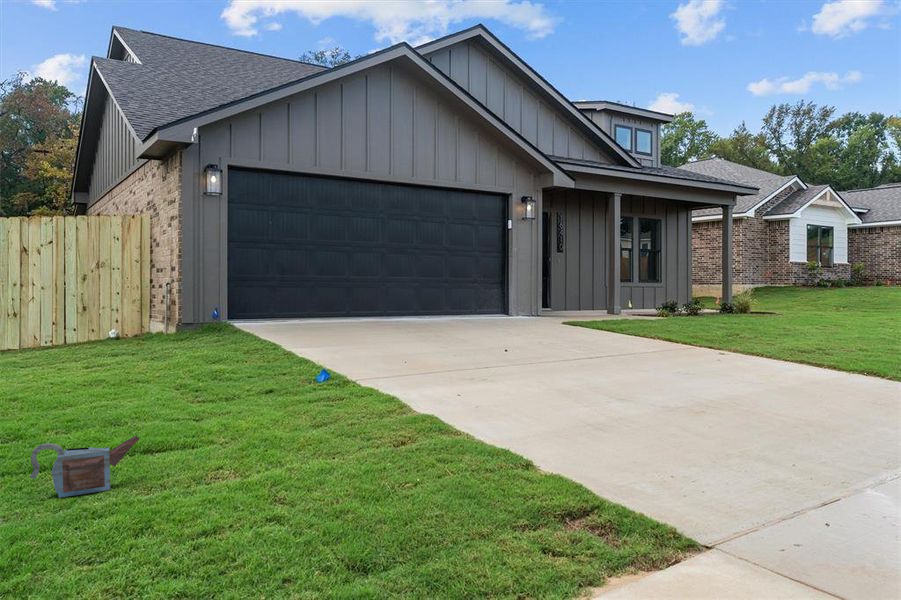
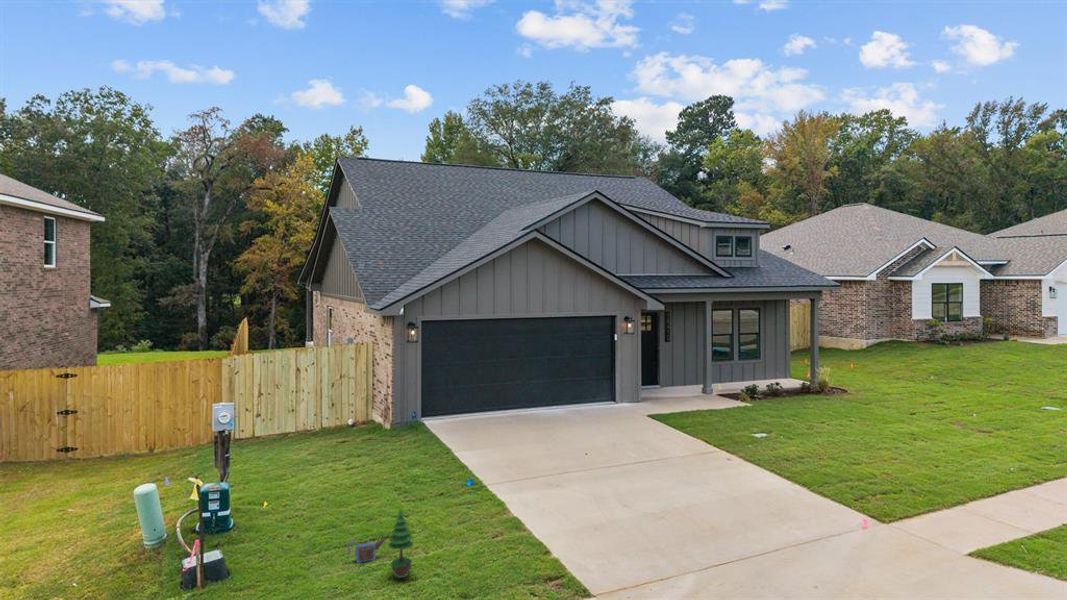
potted tree: none [134,339,208,523] -> present [388,510,413,578]

